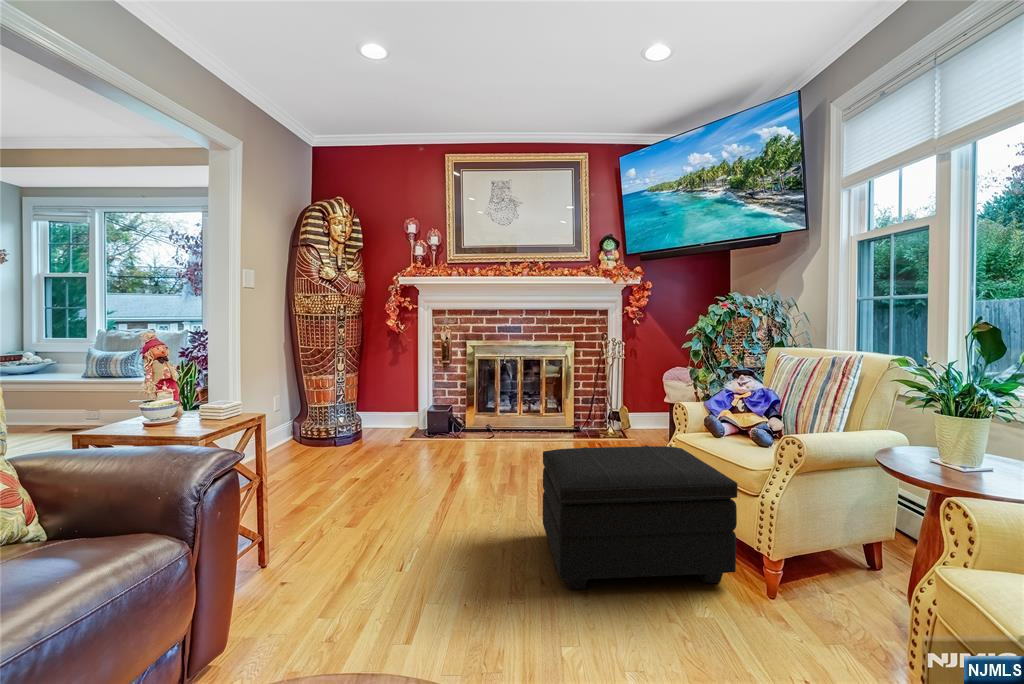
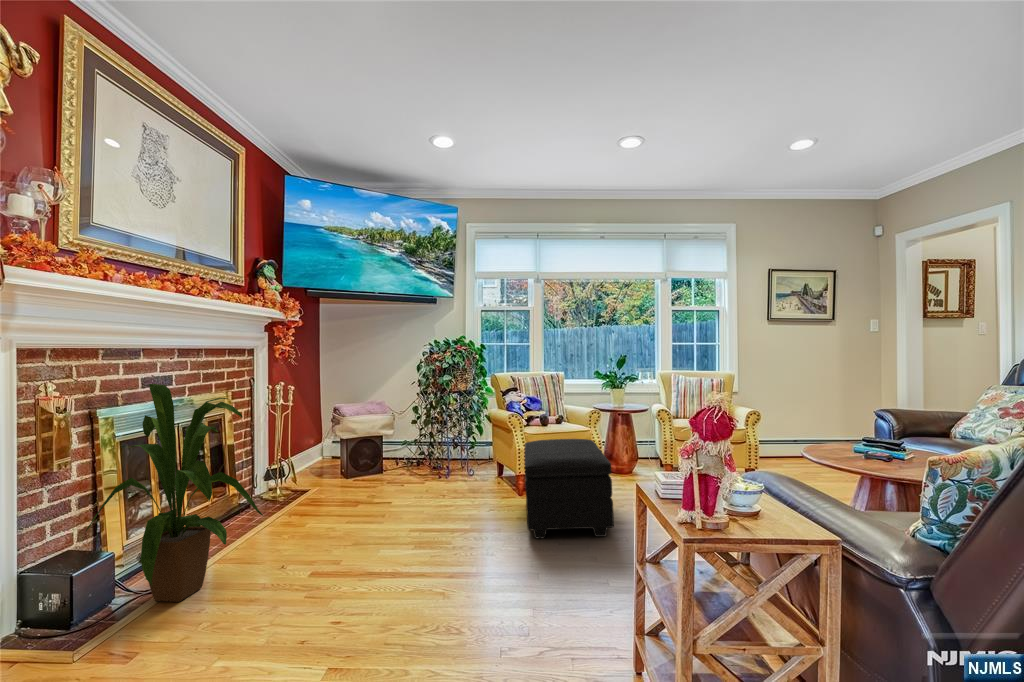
house plant: none [425,329,506,446] -> present [86,384,263,602]

